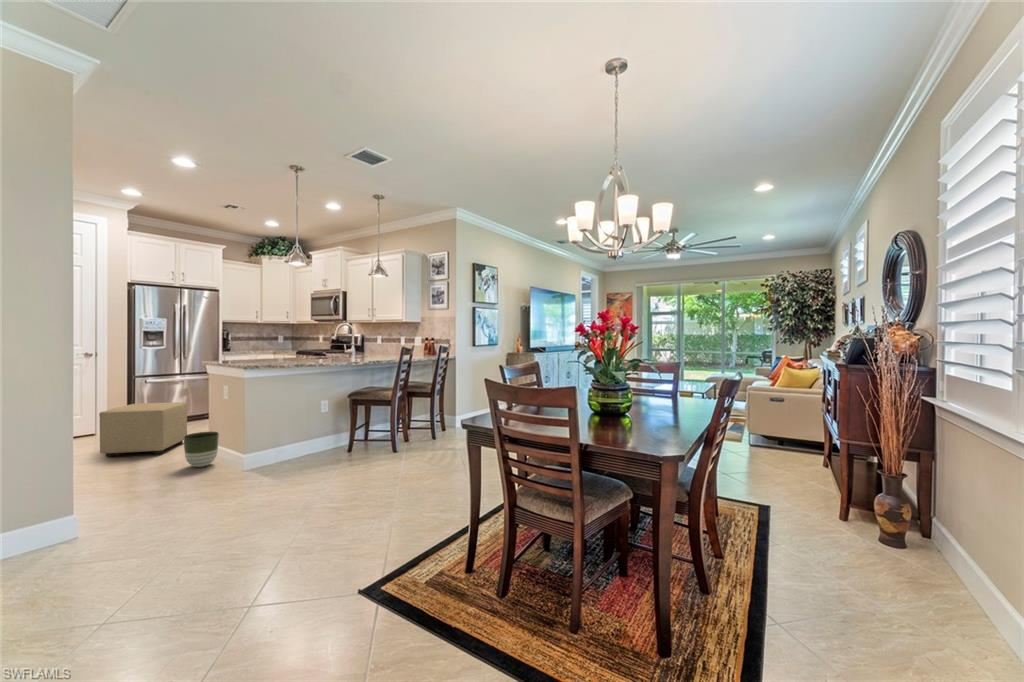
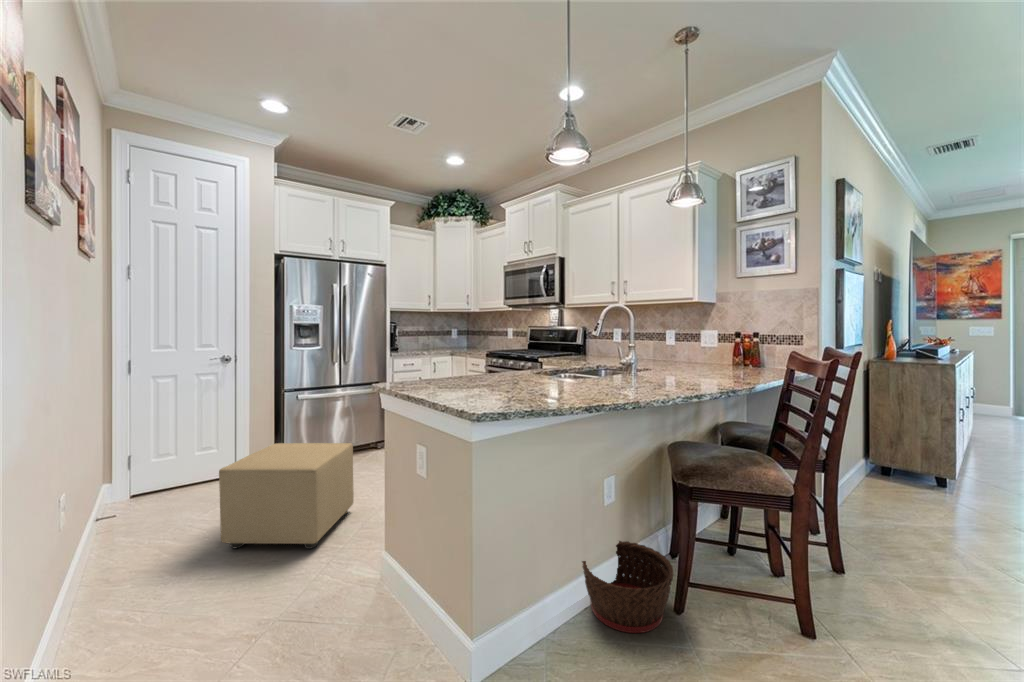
planter: present [184,432,219,467] -> none [354,532,420,622]
basket: none [299,433,340,462] -> present [582,541,673,633]

